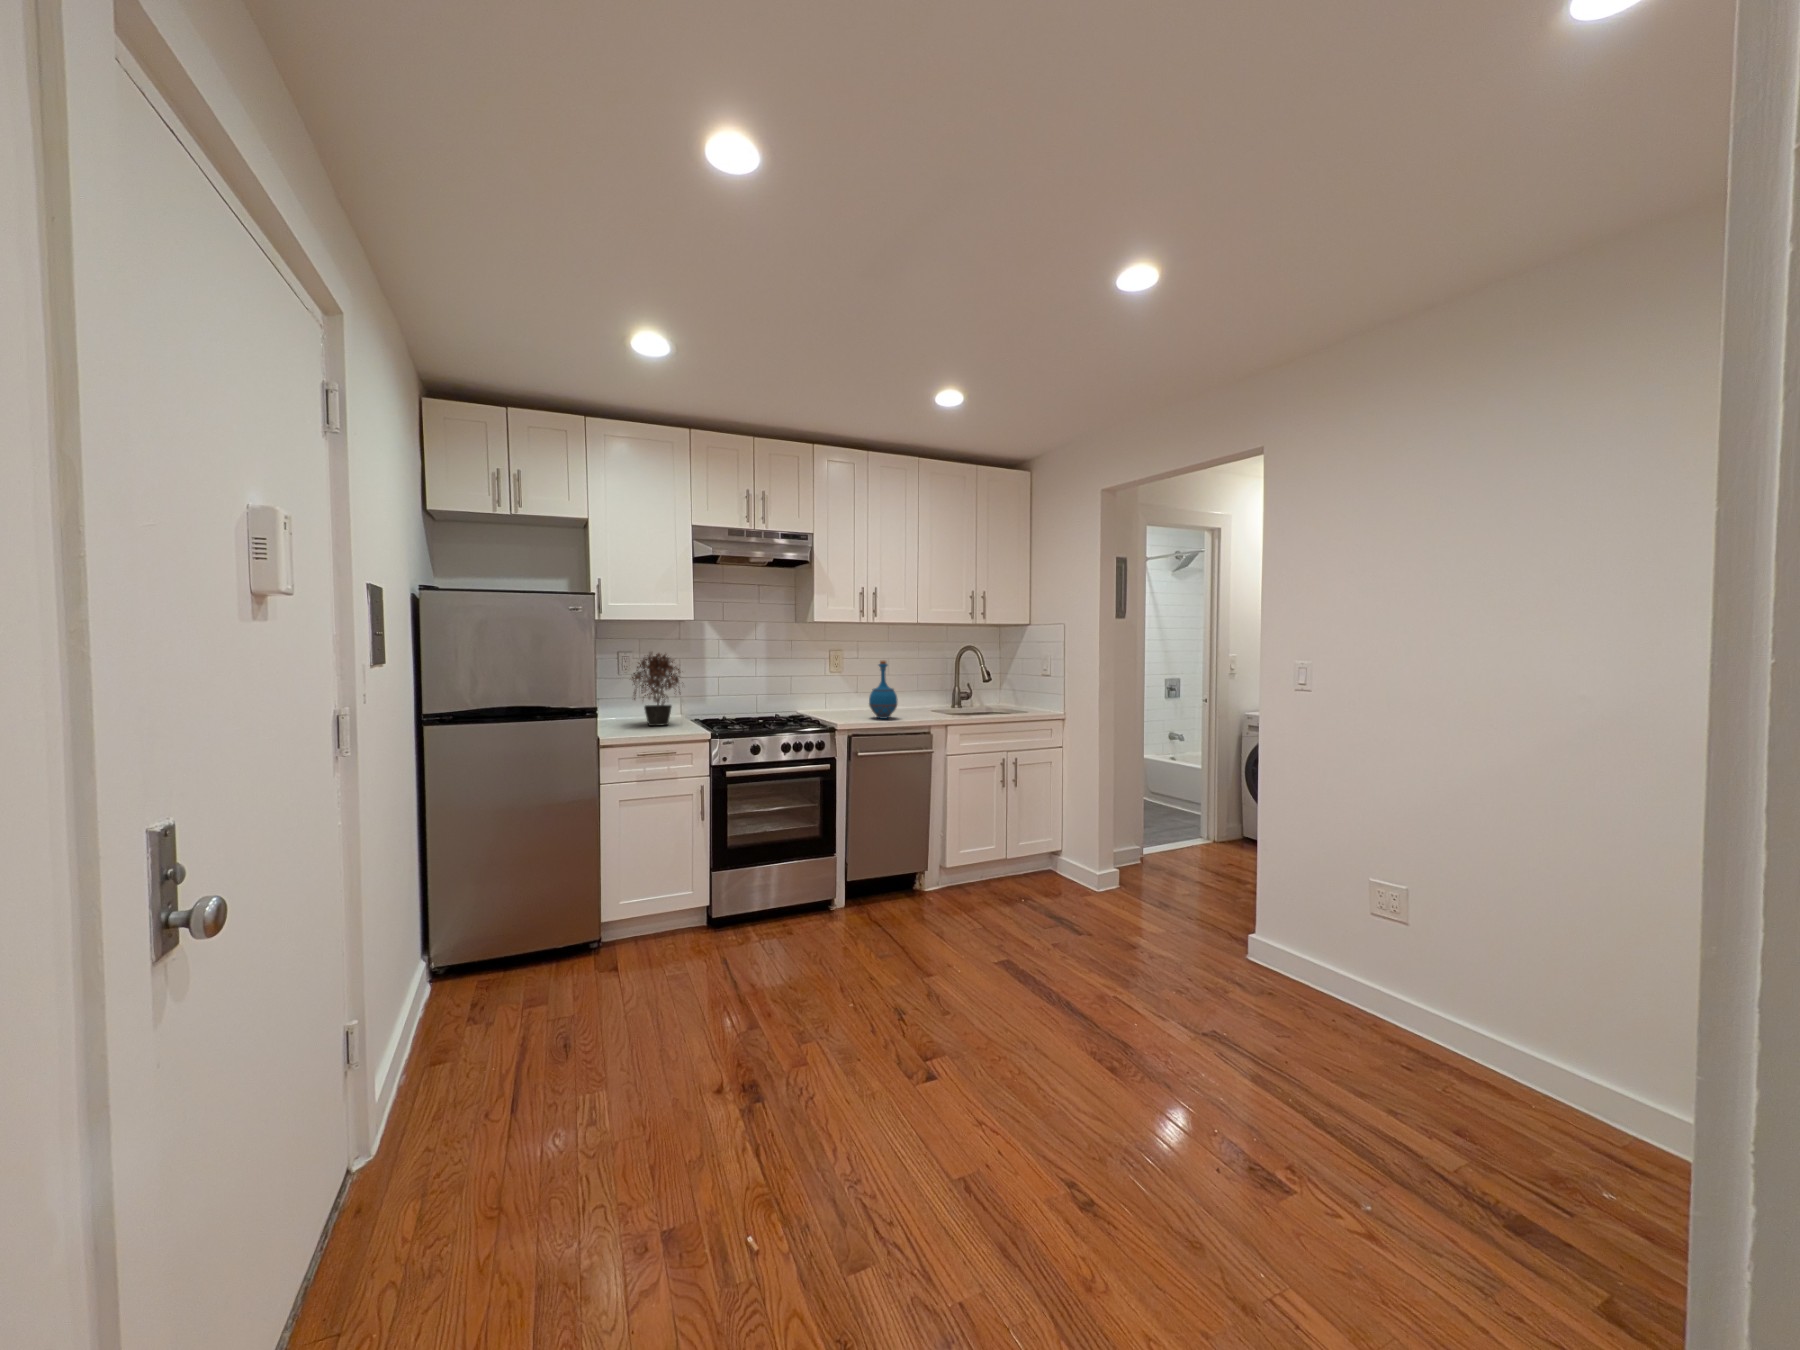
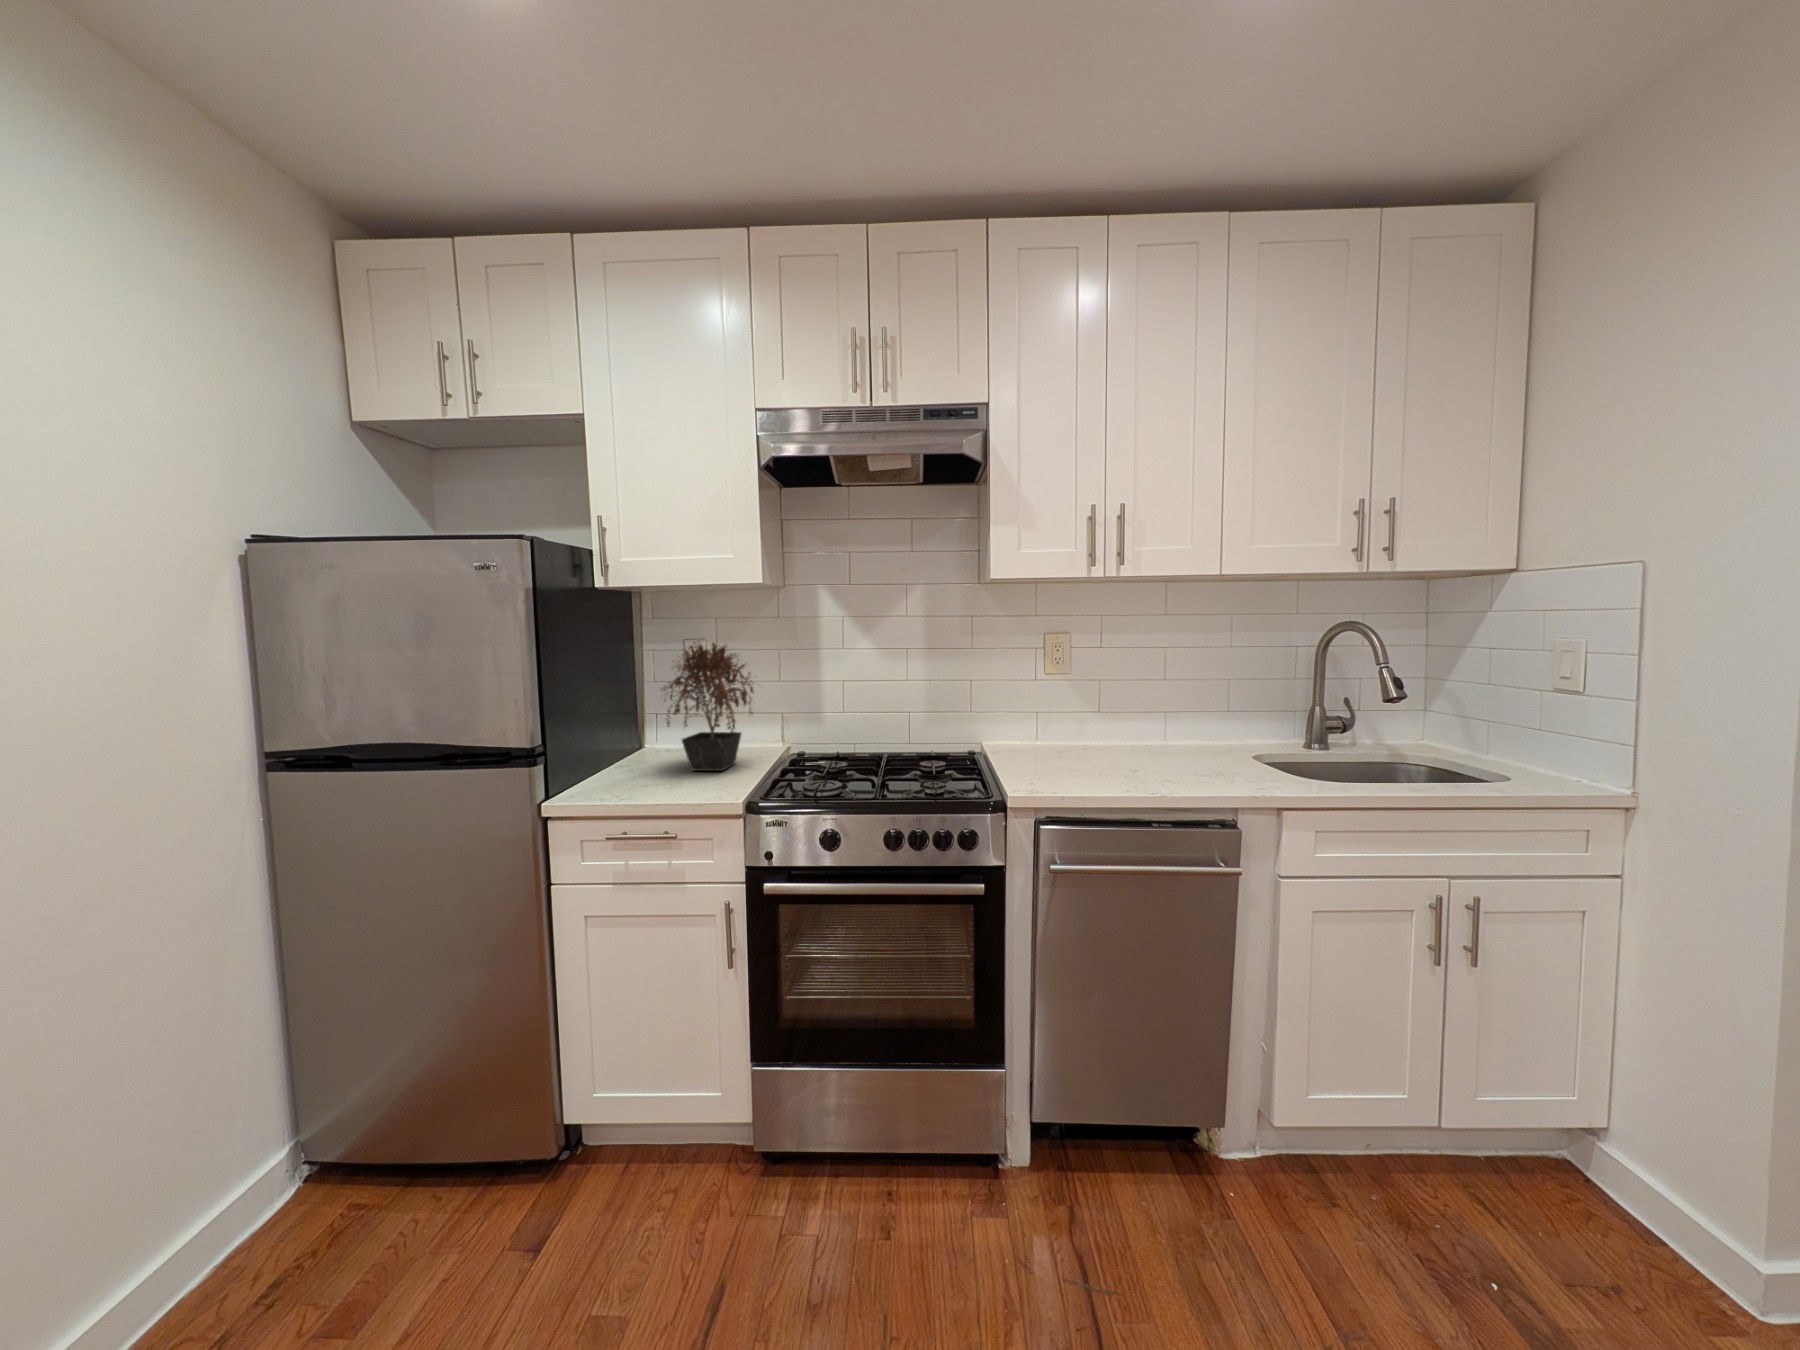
bottle: present [869,661,898,719] -> none [1105,656,1168,777]

